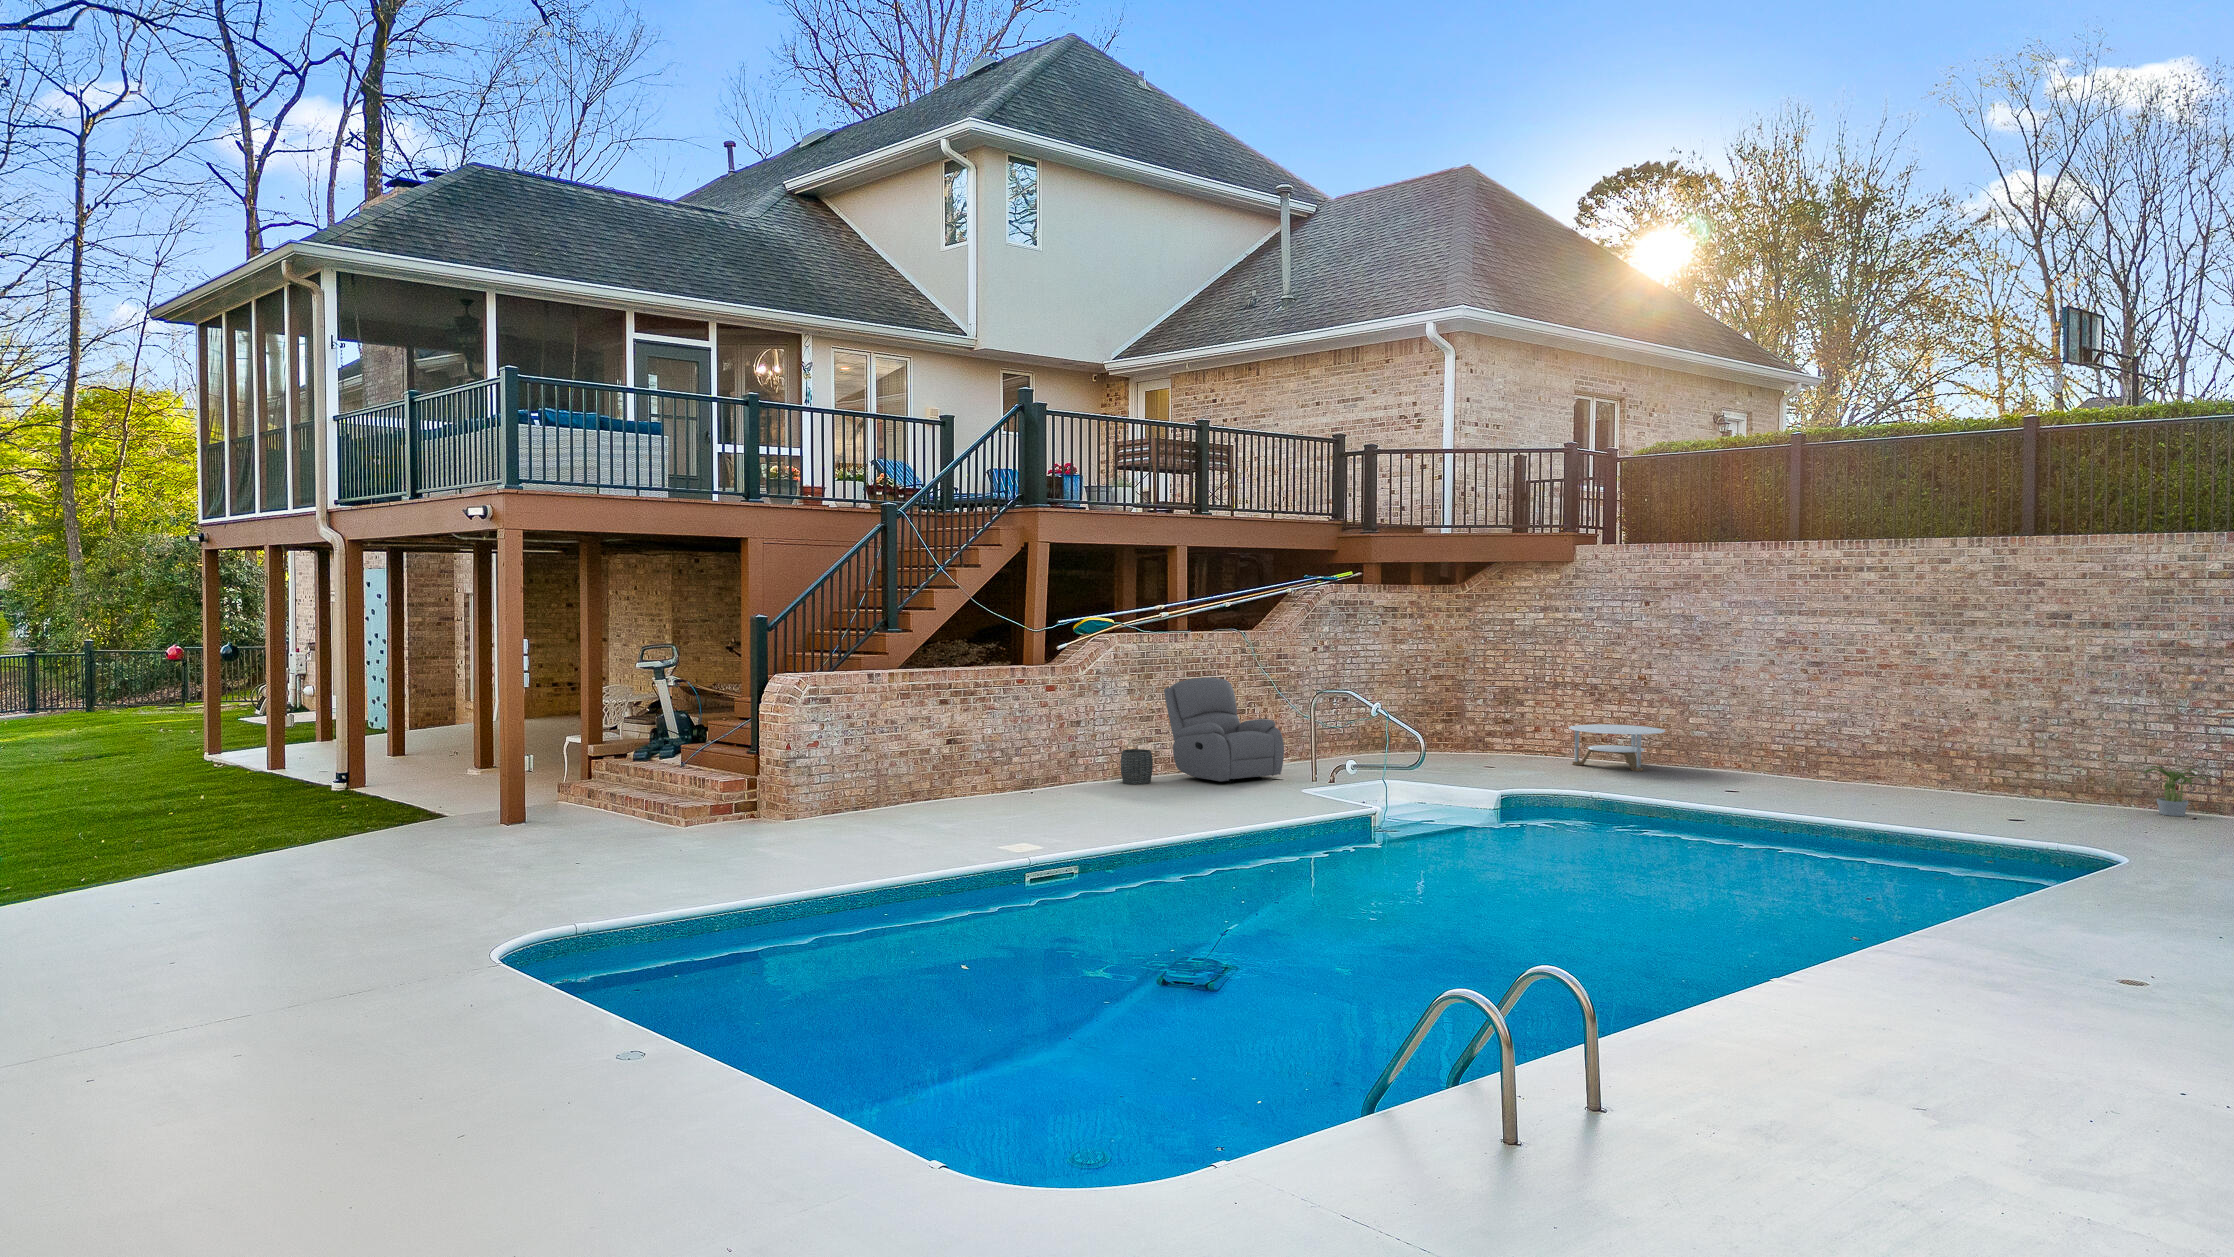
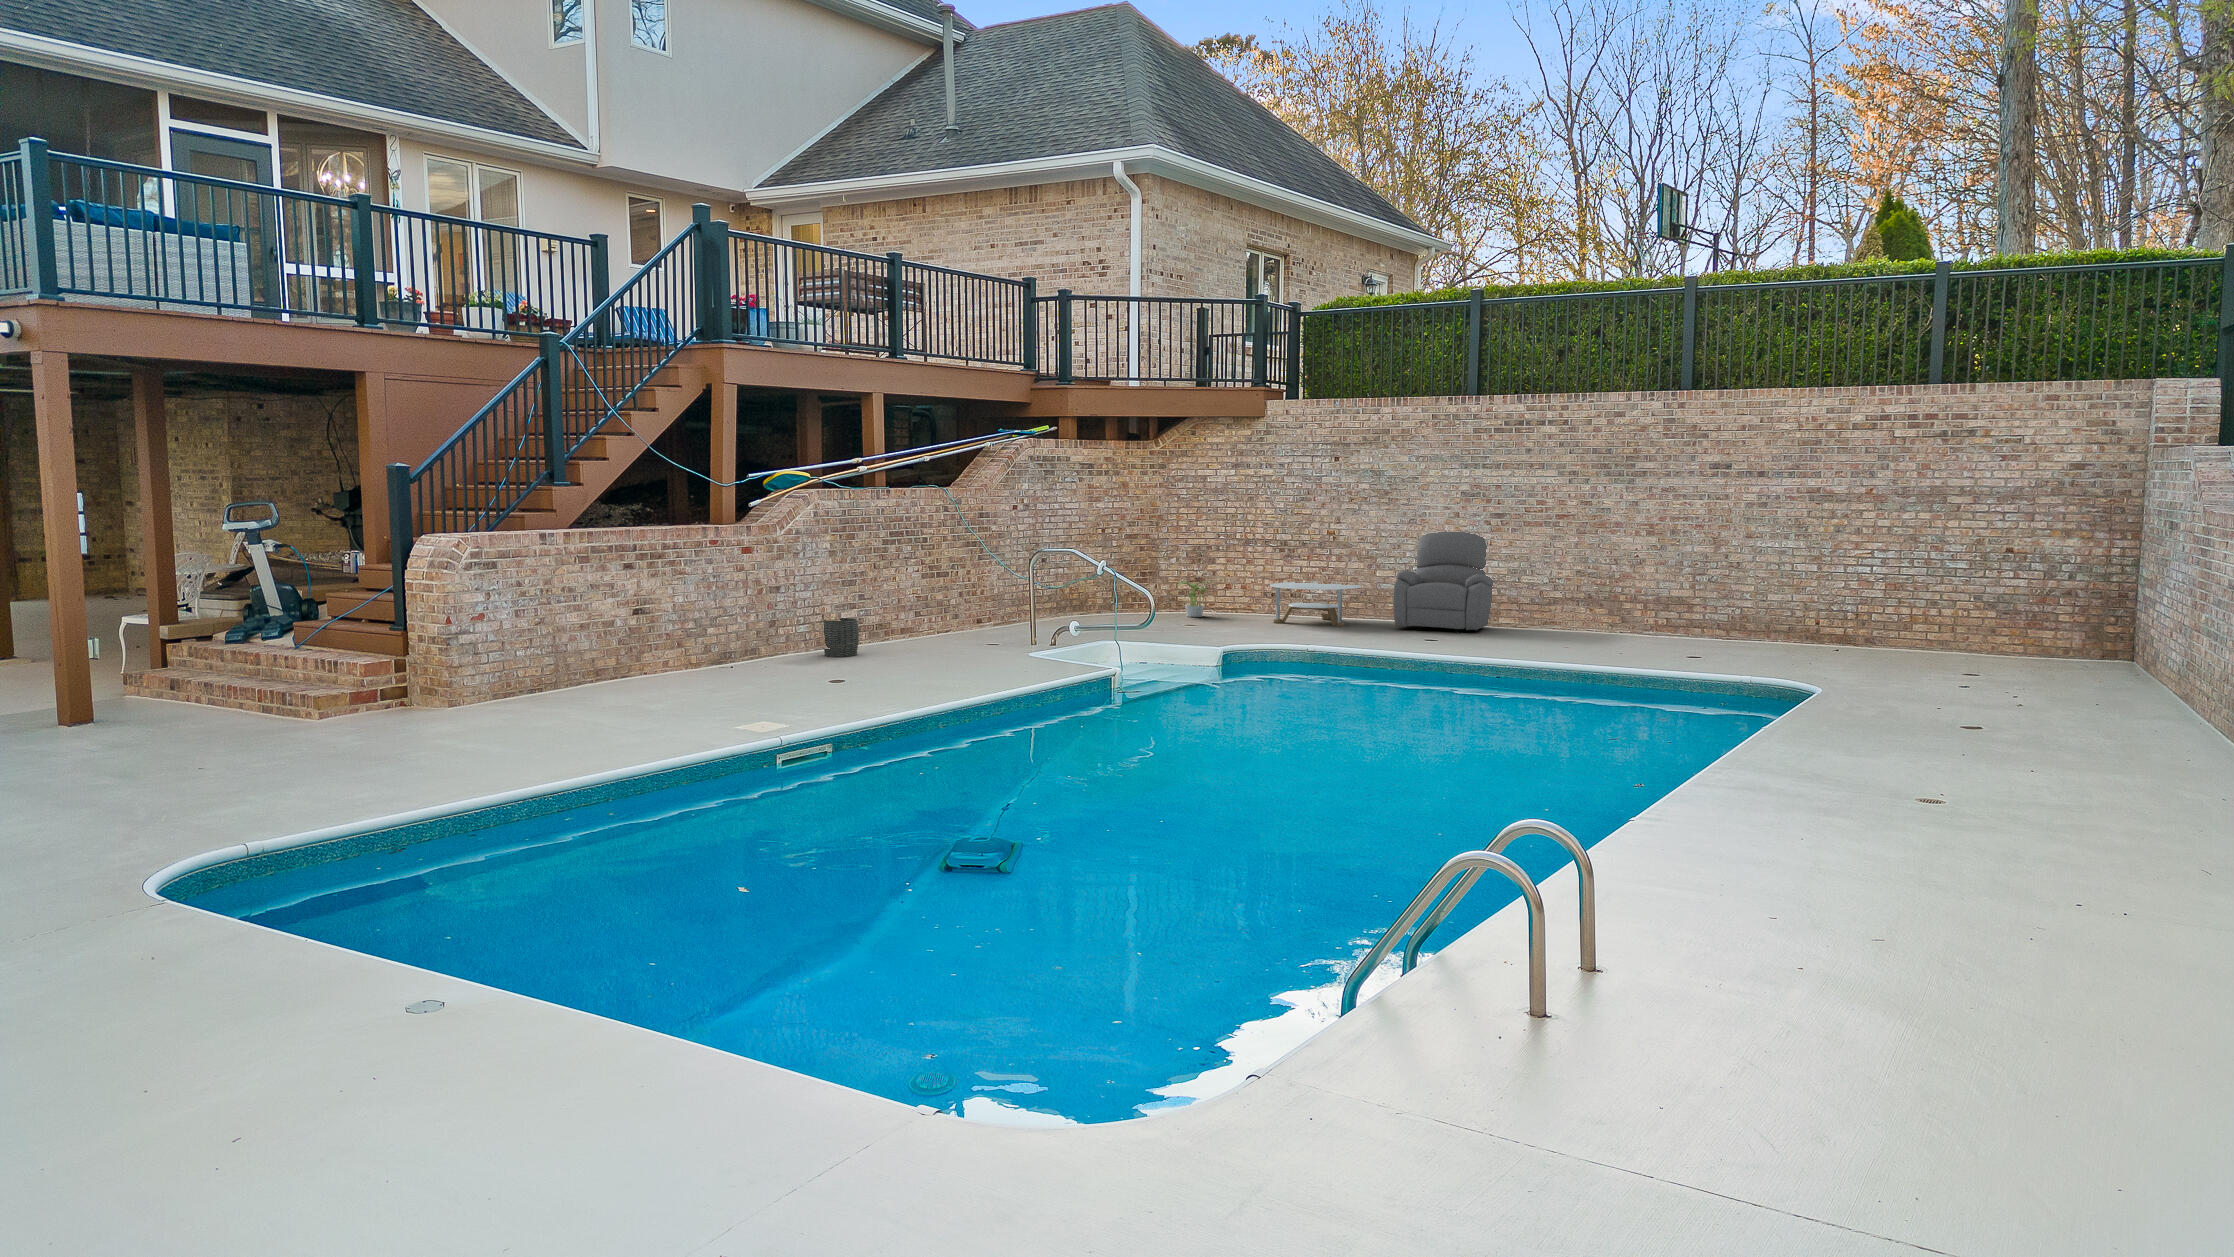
chair: present [1164,678,1284,783] -> present [1393,531,1493,632]
potted plant: present [2144,766,2207,816] -> present [1177,581,1210,617]

